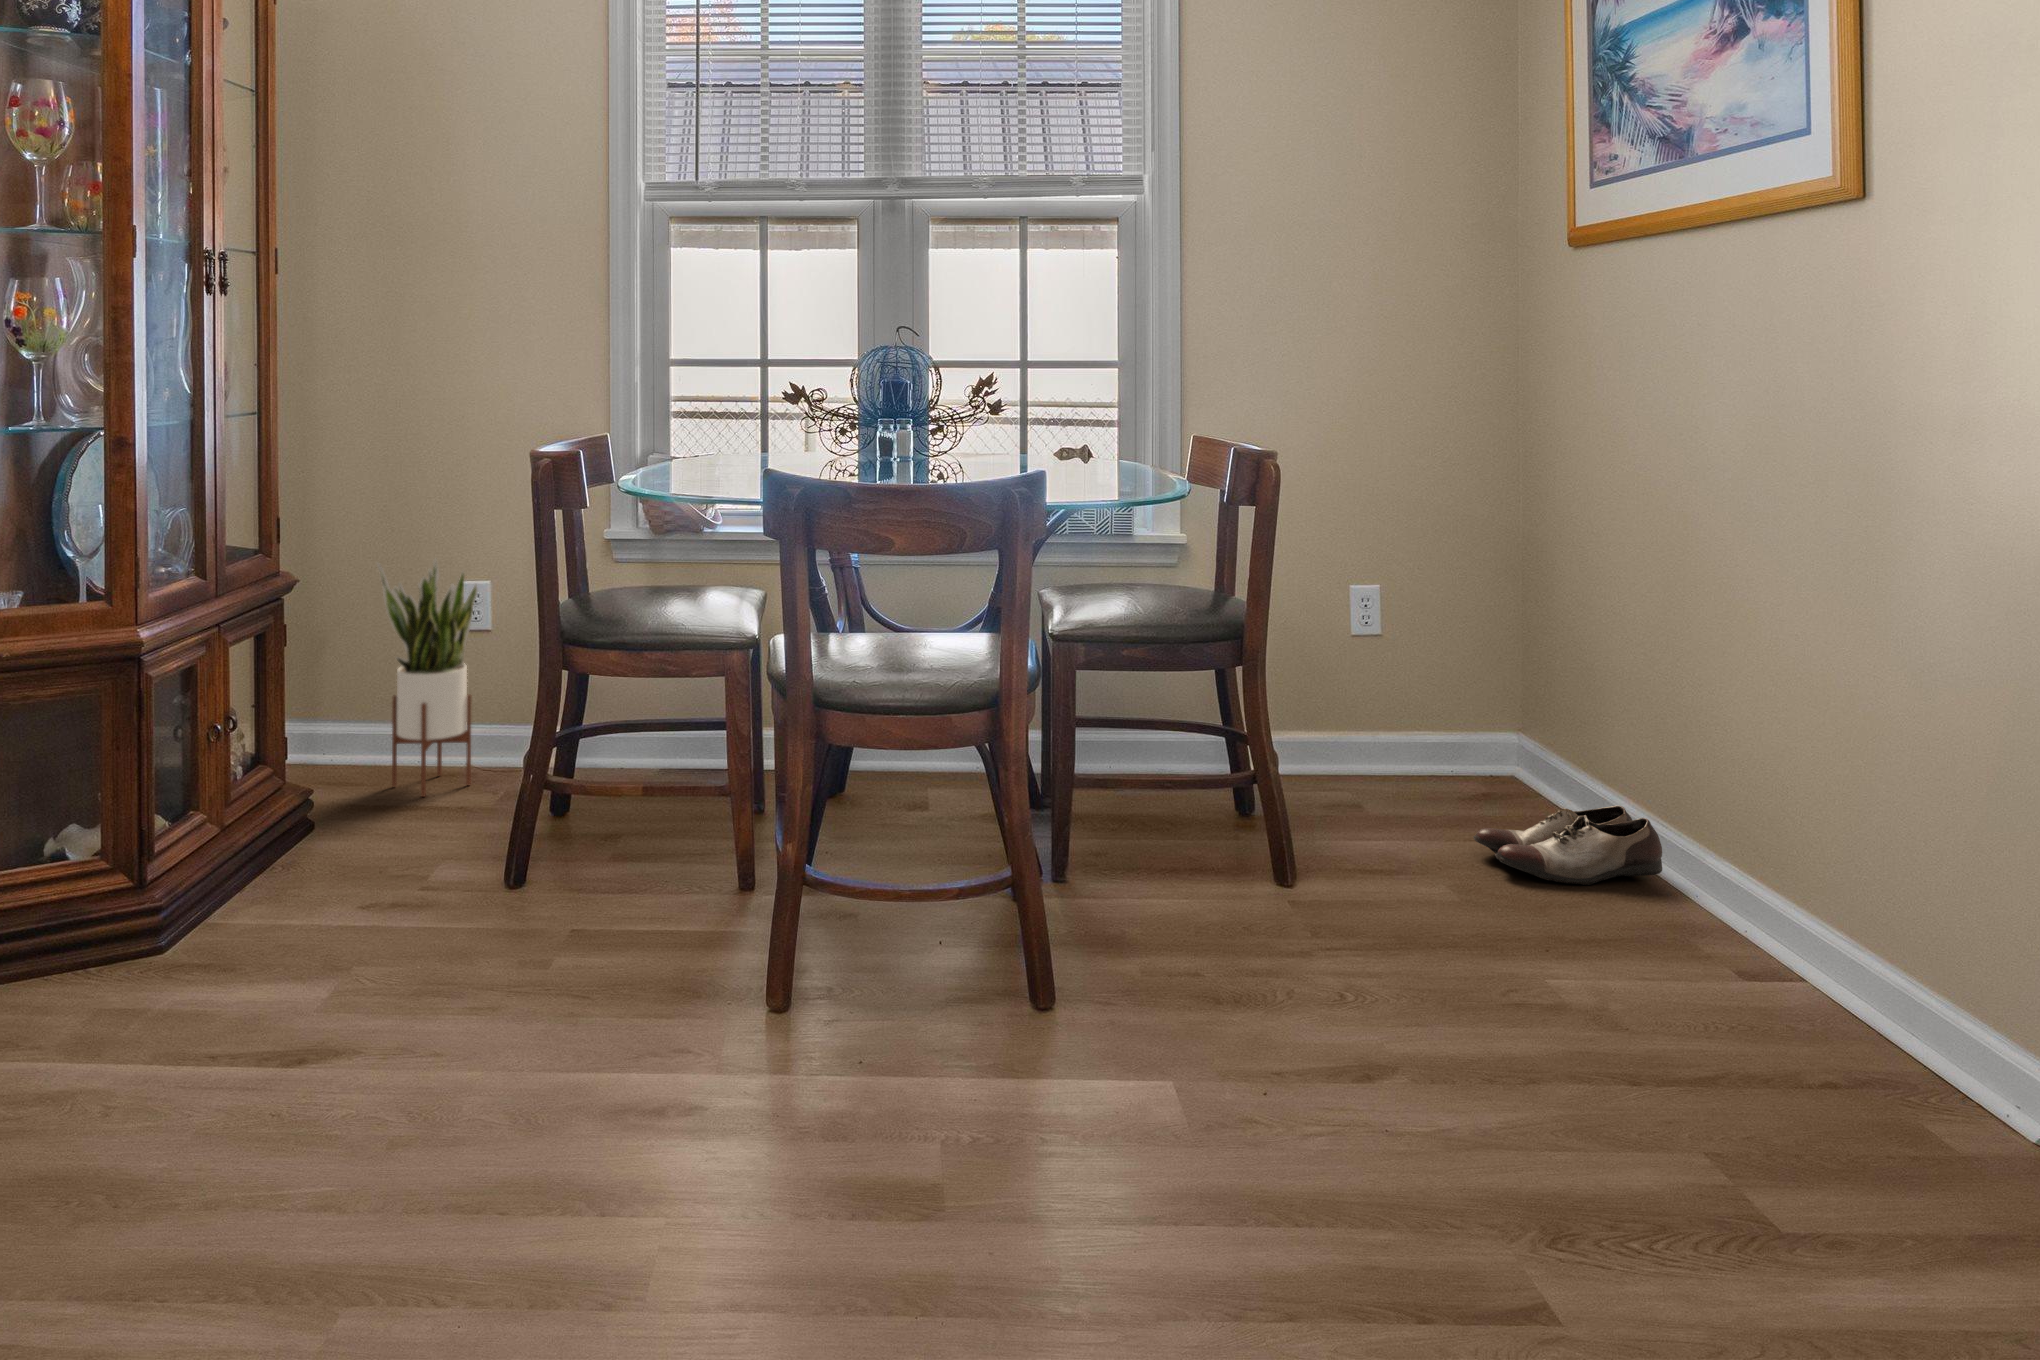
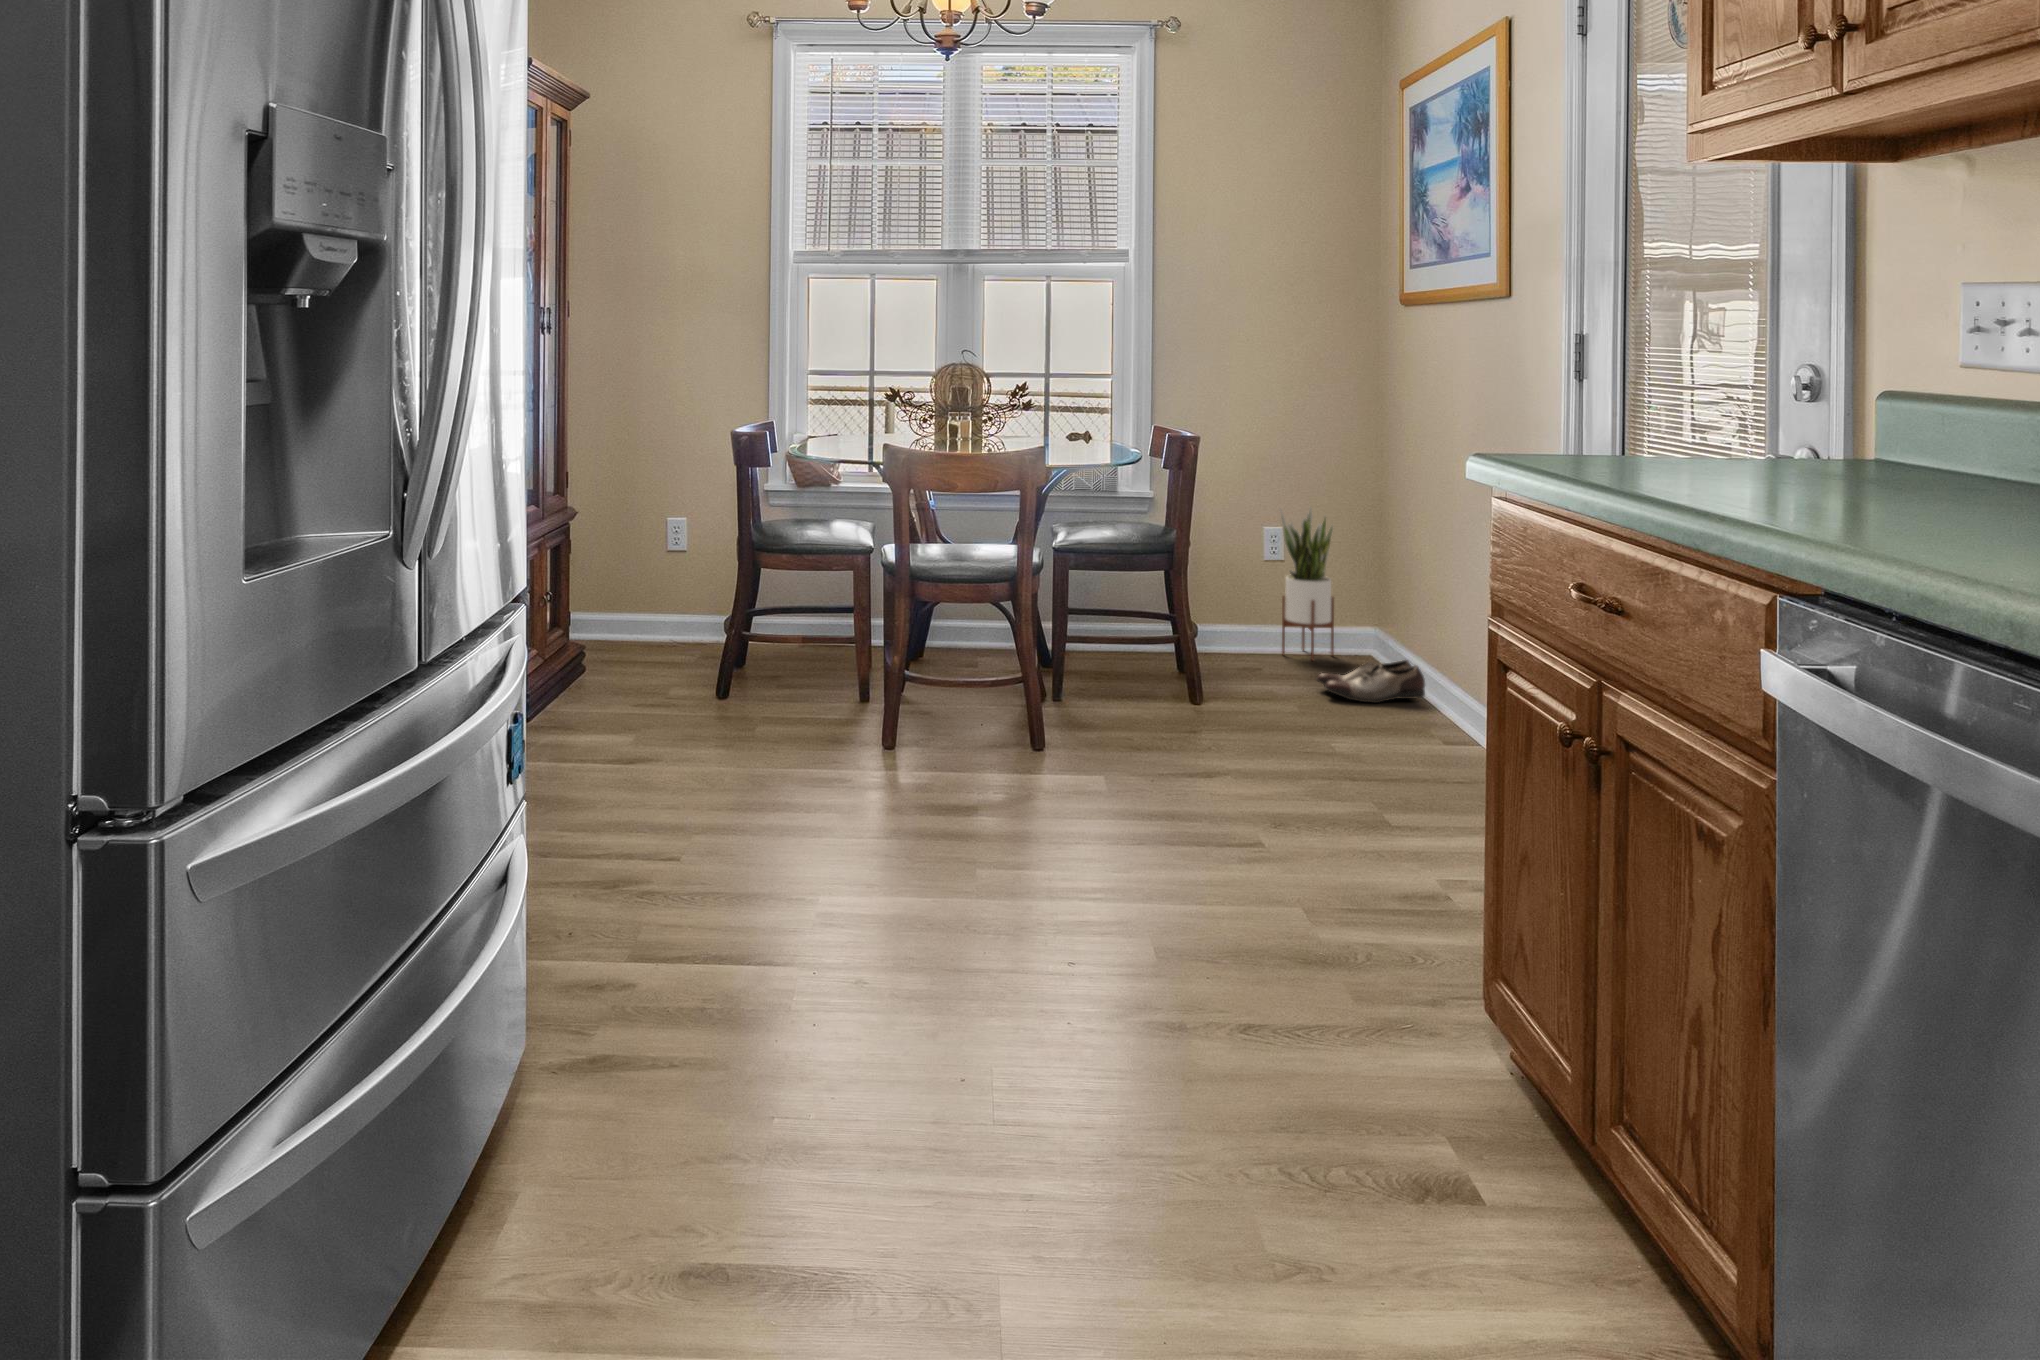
potted plant: present [377,559,477,797] -> present [1280,508,1334,660]

